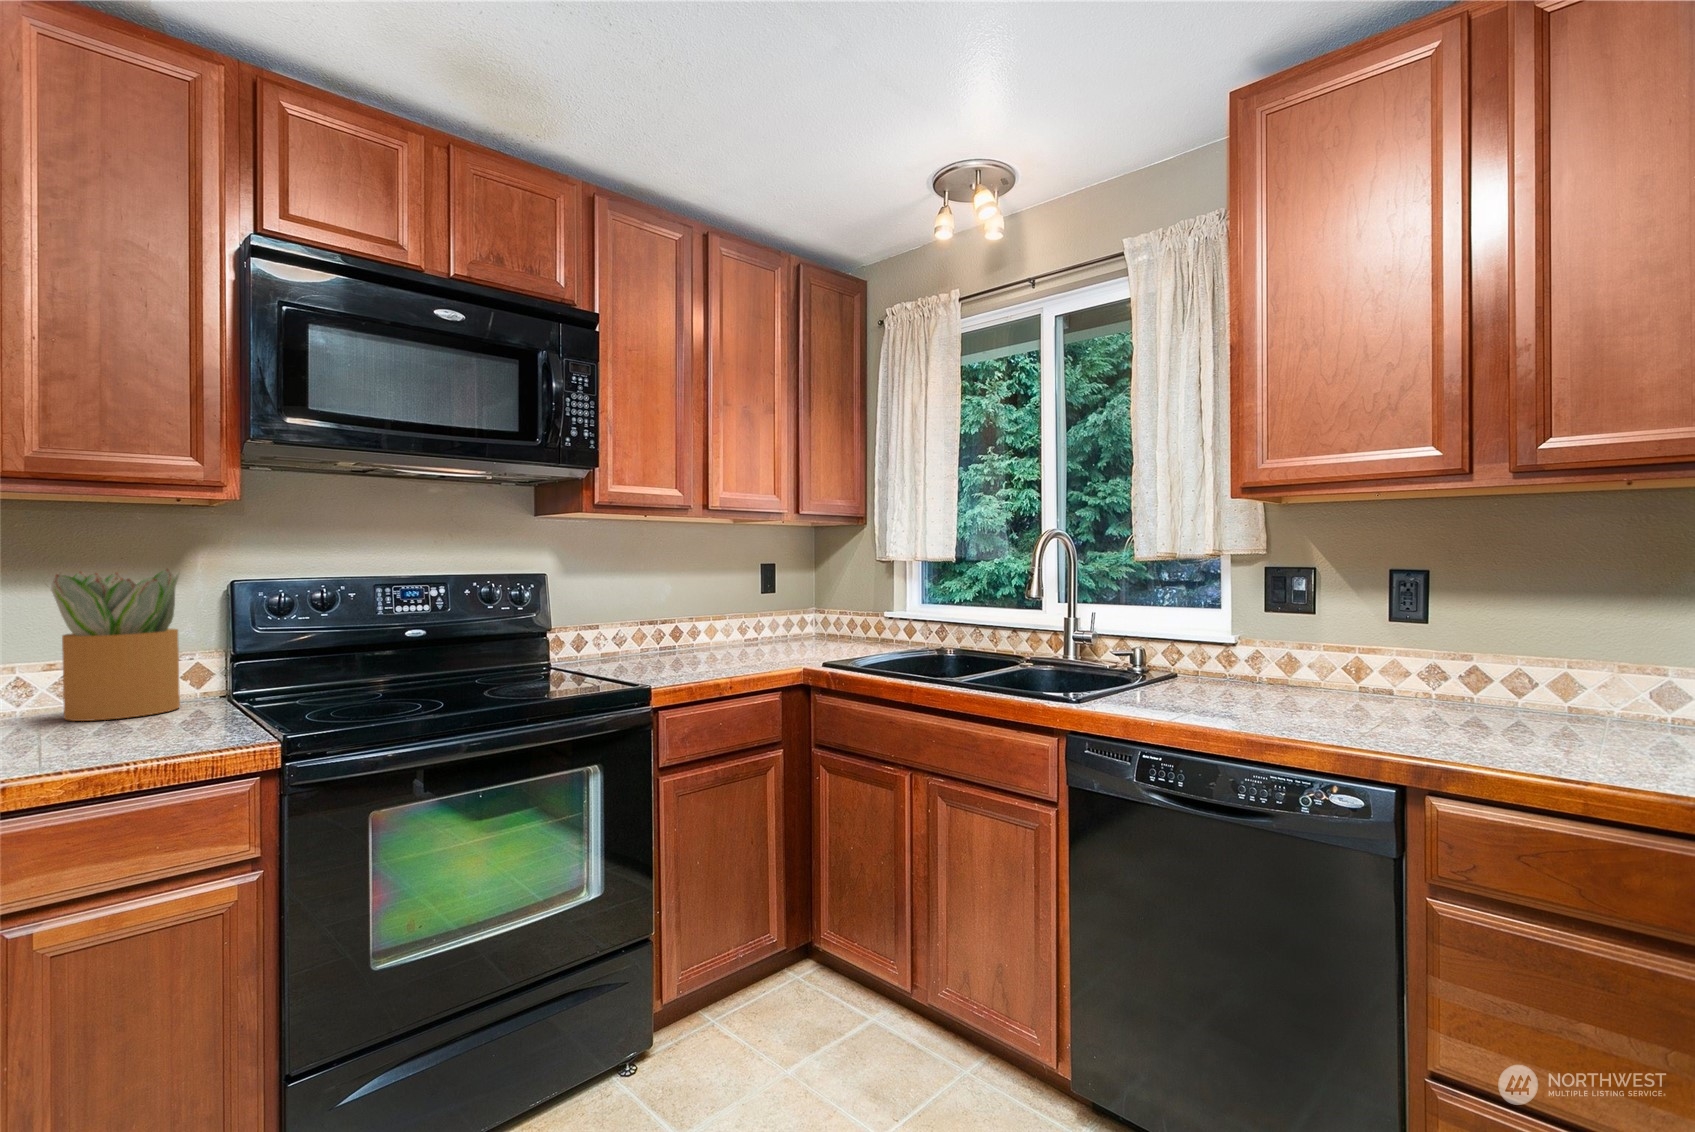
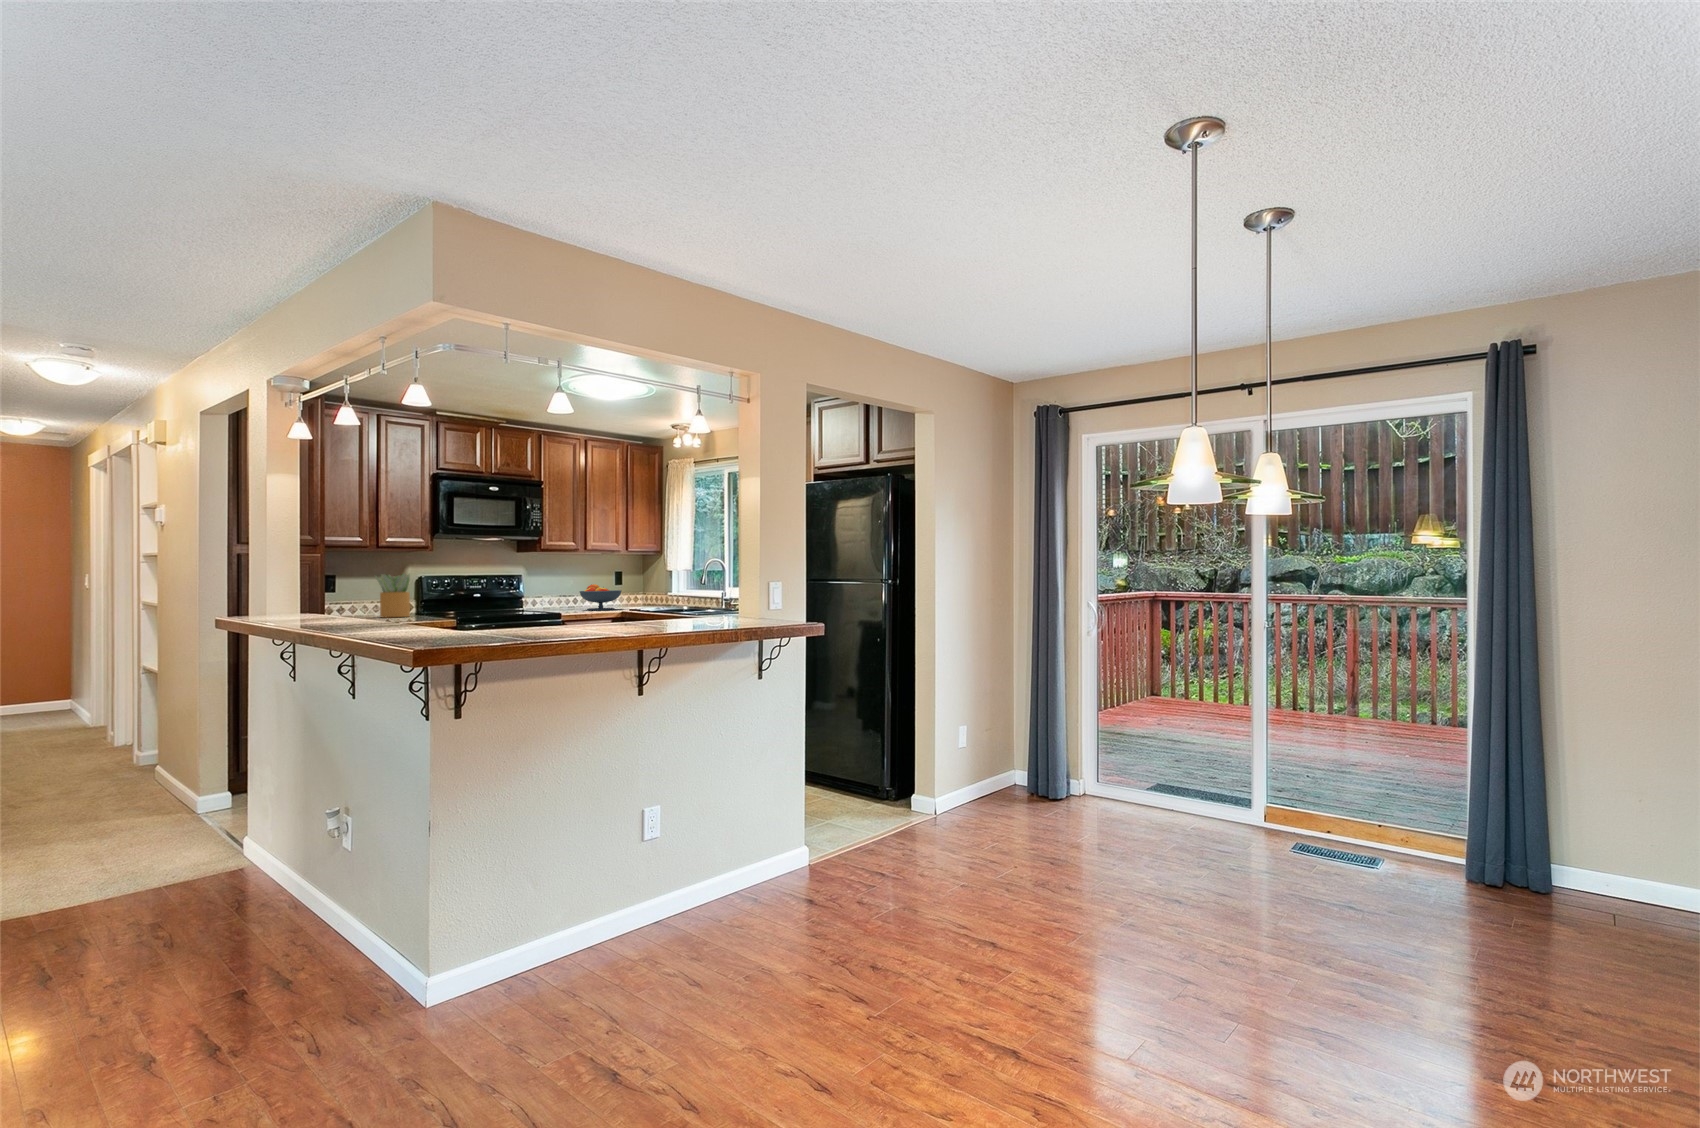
fruit bowl: none [691,594,795,663] -> present [580,584,621,610]

